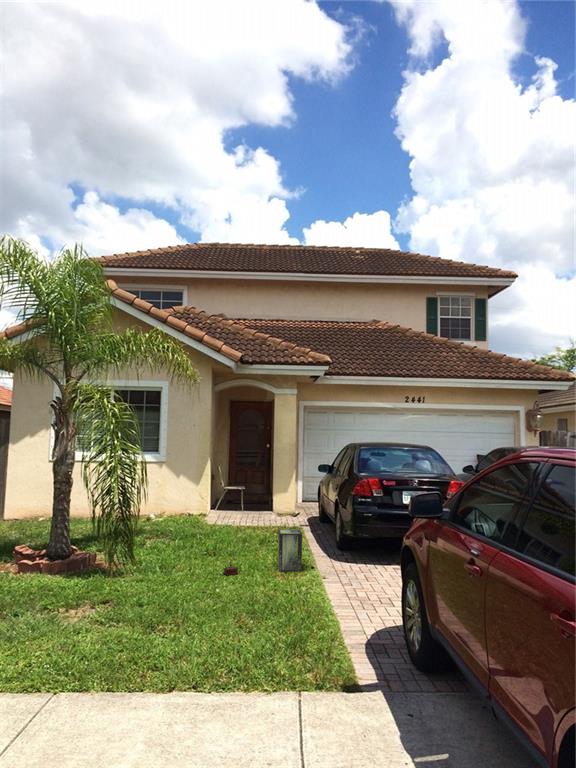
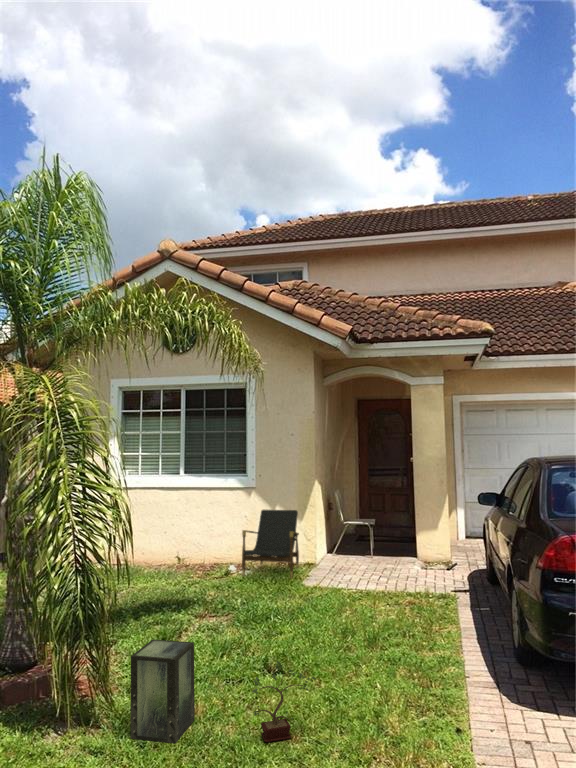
lounge chair: none [160,478,199,522] -> present [242,510,299,578]
storage box: present [278,529,302,572] -> present [131,640,195,743]

